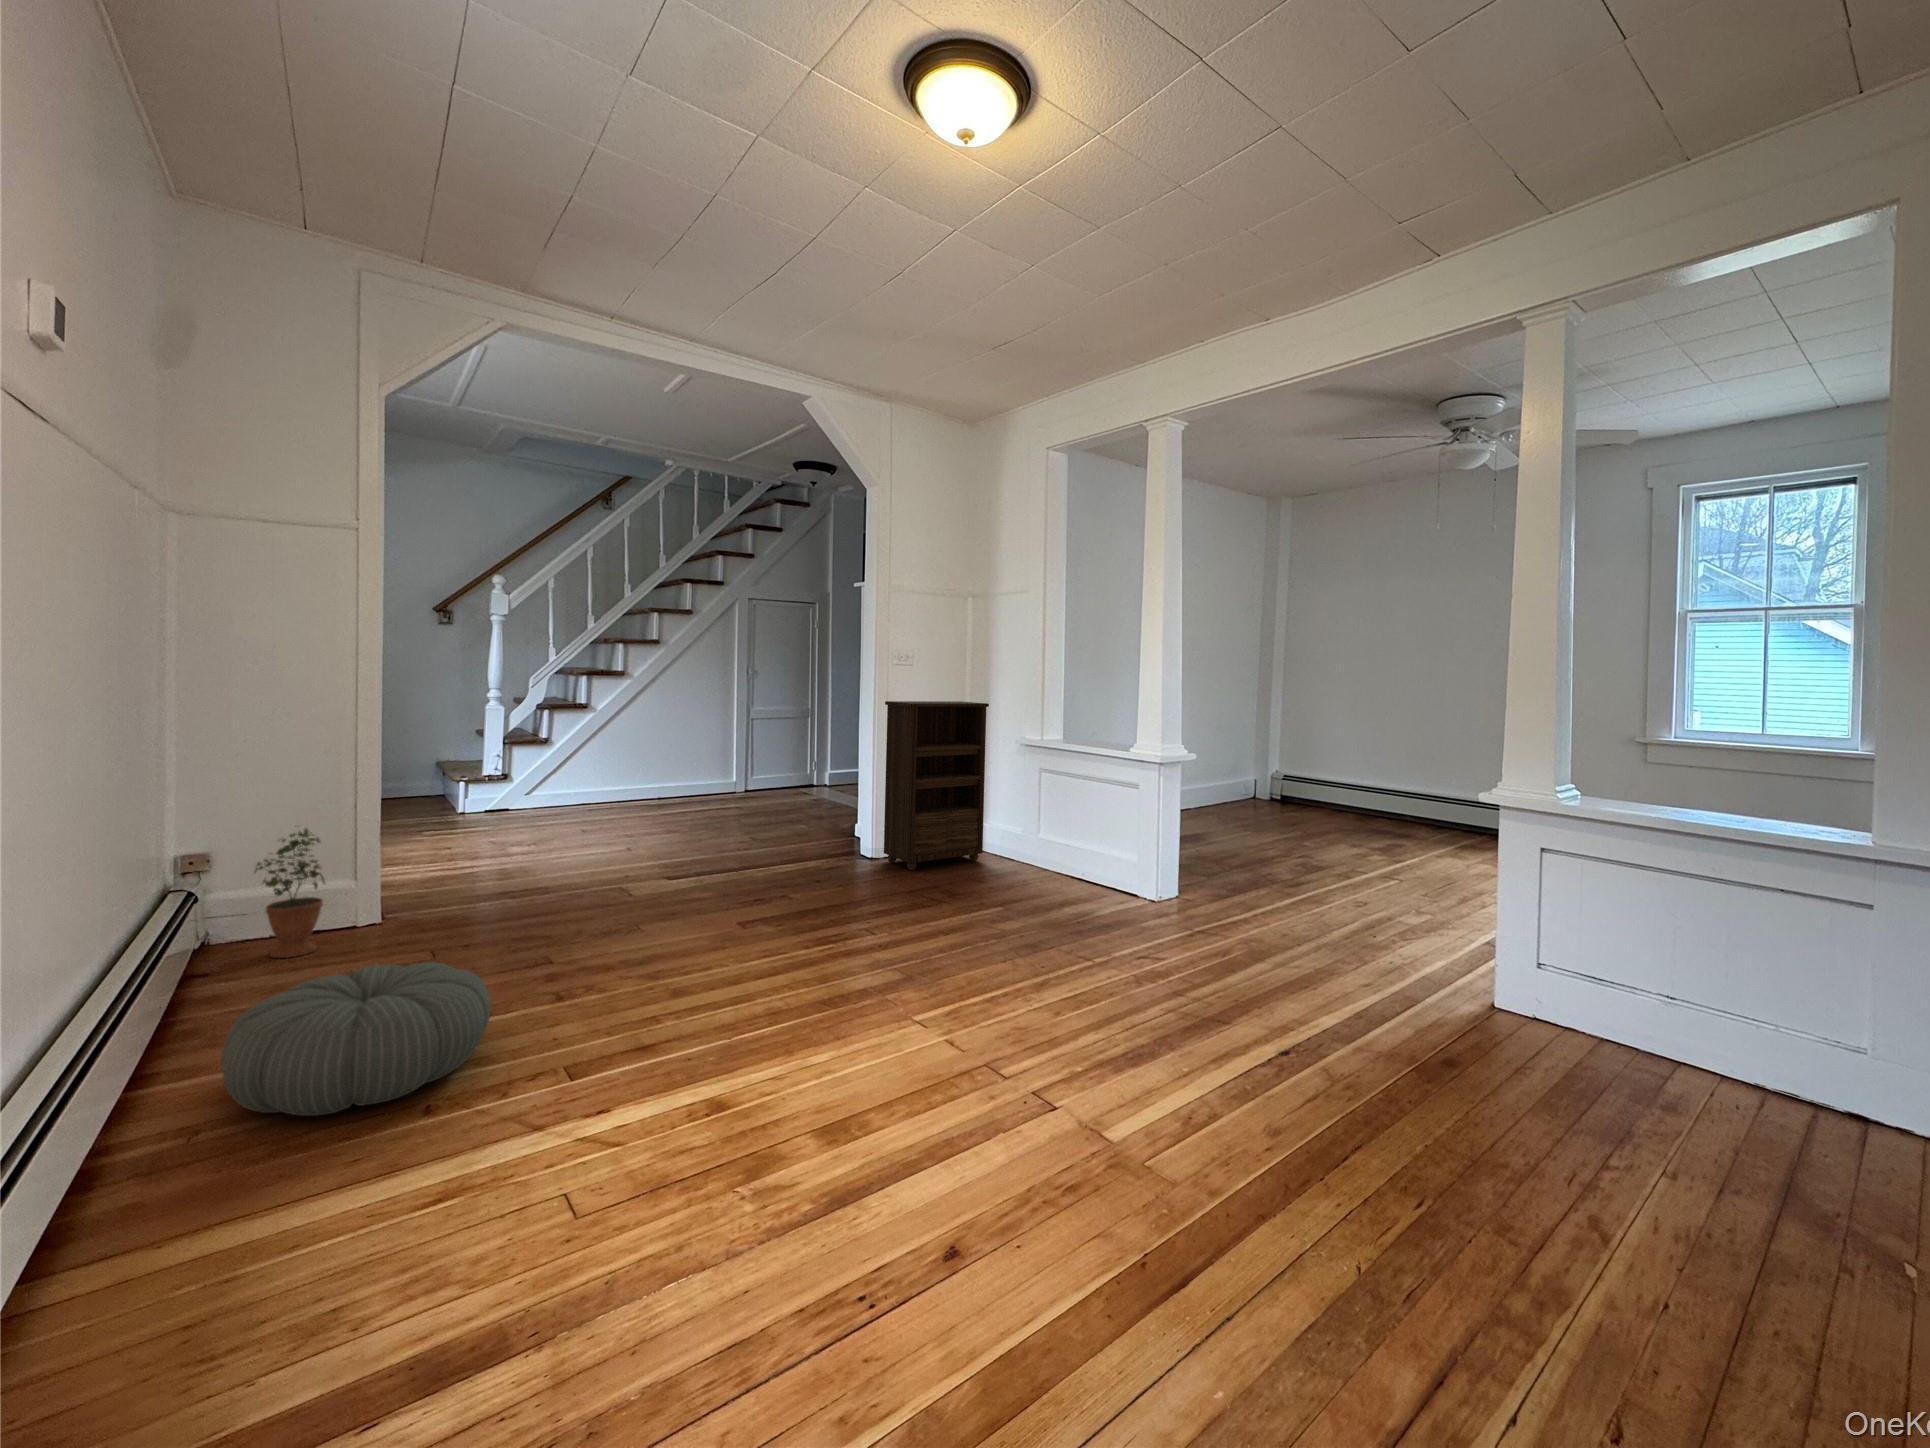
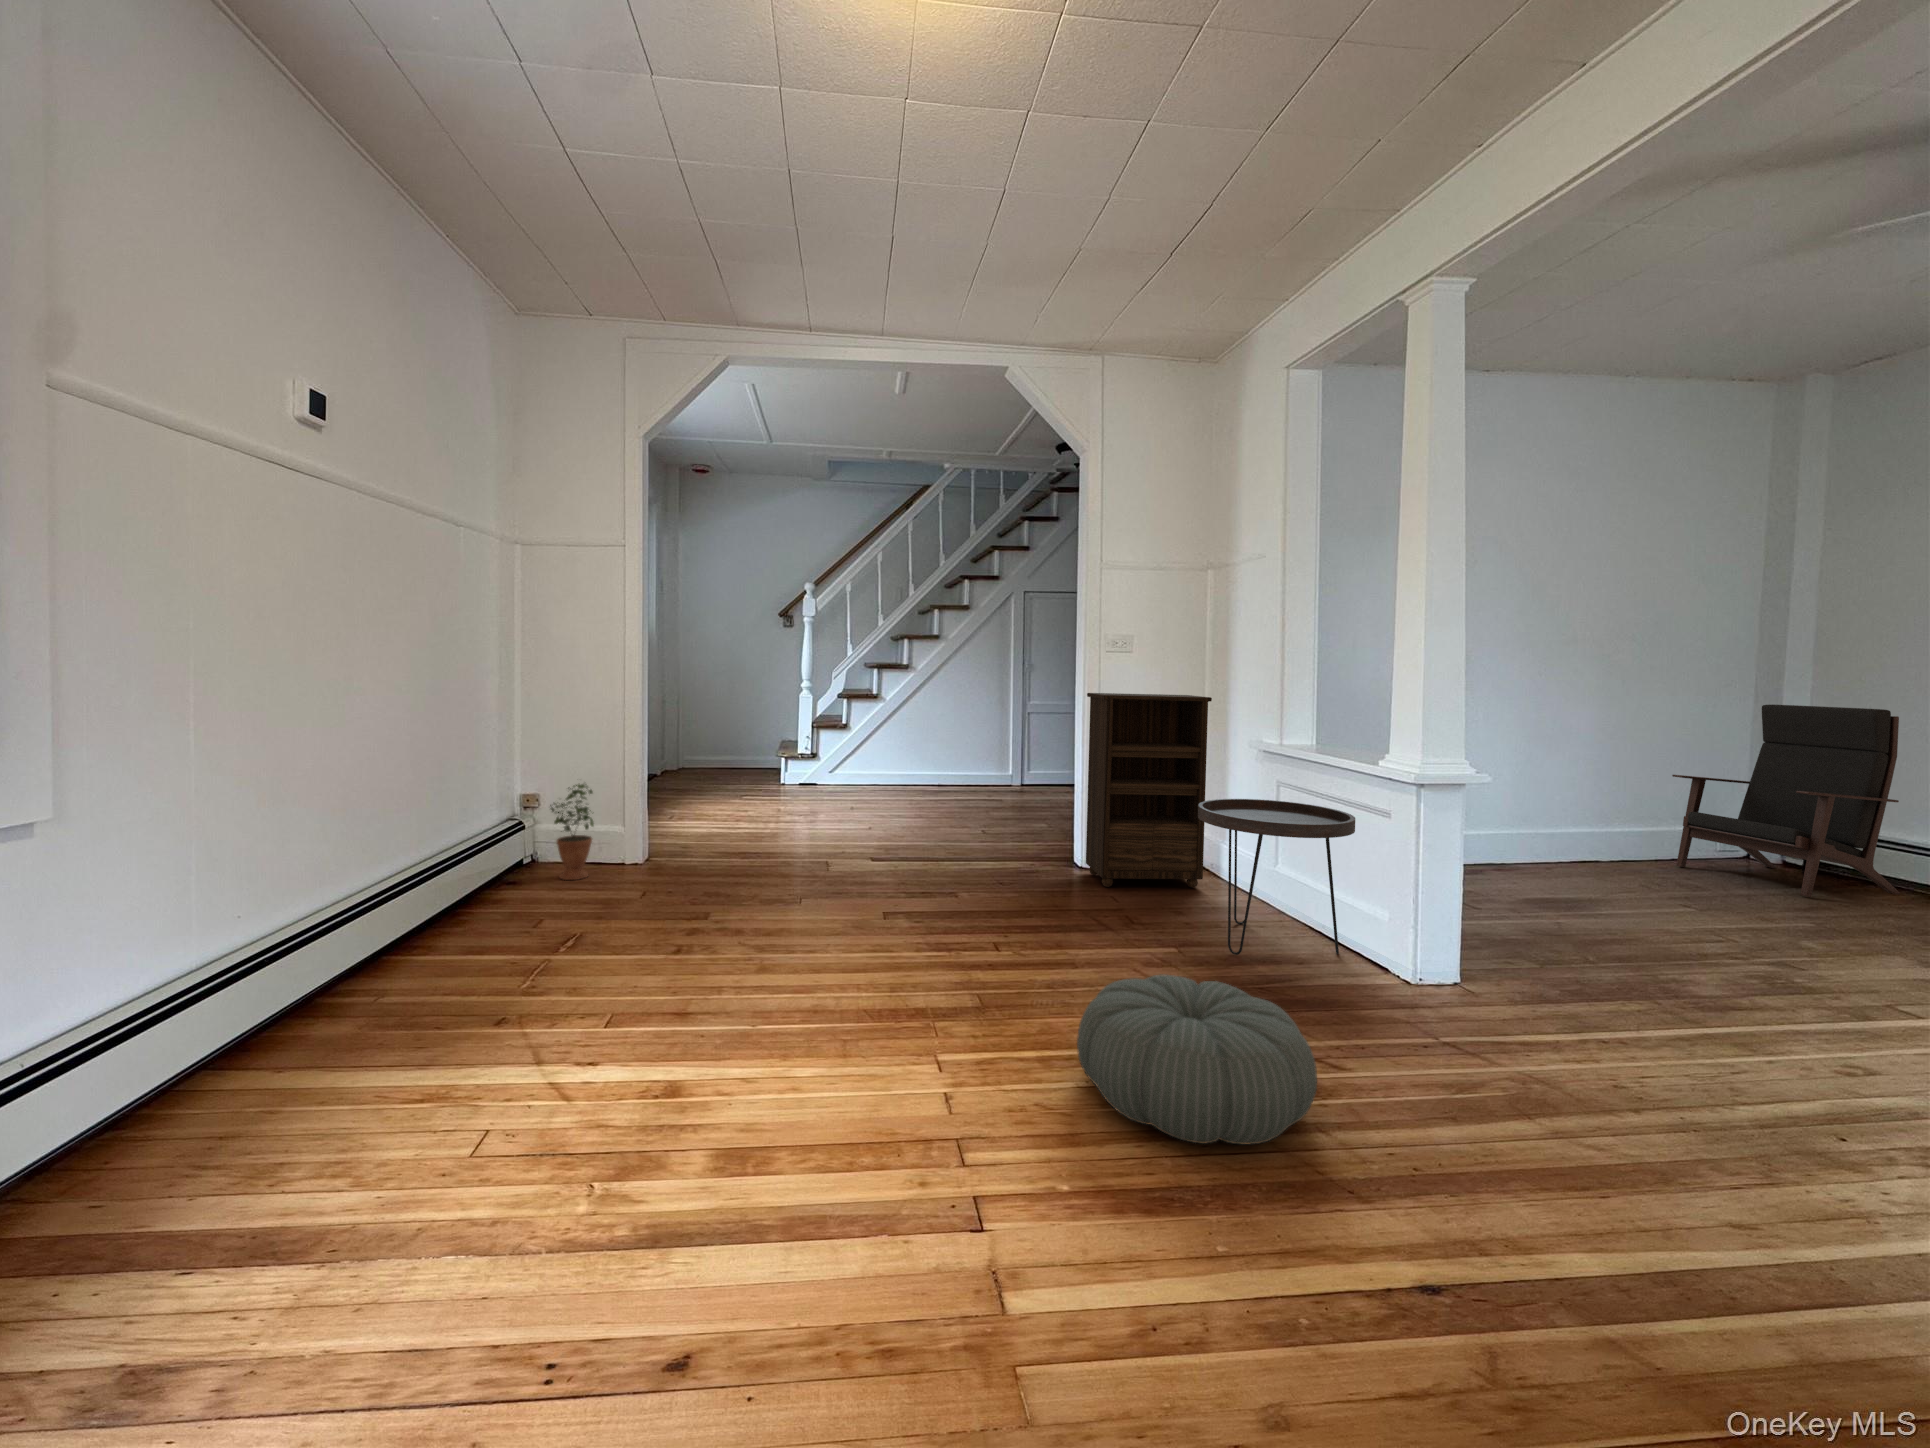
lounge chair: none [1226,700,1326,818] -> present [1672,705,1900,897]
side table: none [1007,783,1117,904] -> present [1198,799,1355,955]
pouf: present [222,962,490,1116] -> present [1077,975,1317,1145]

